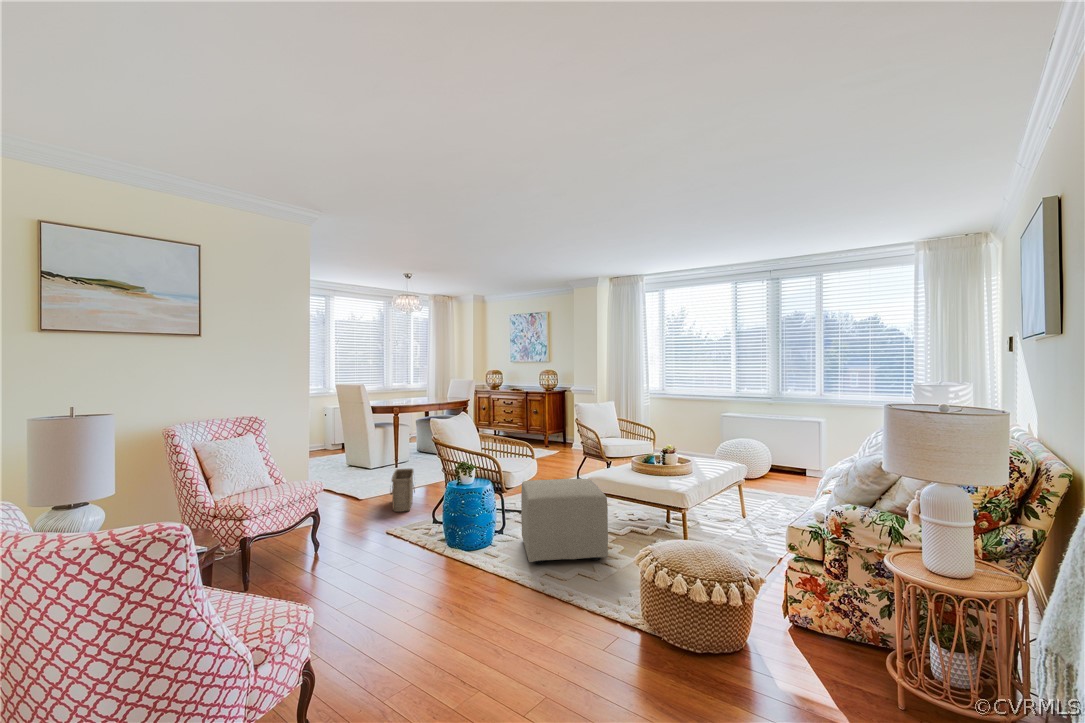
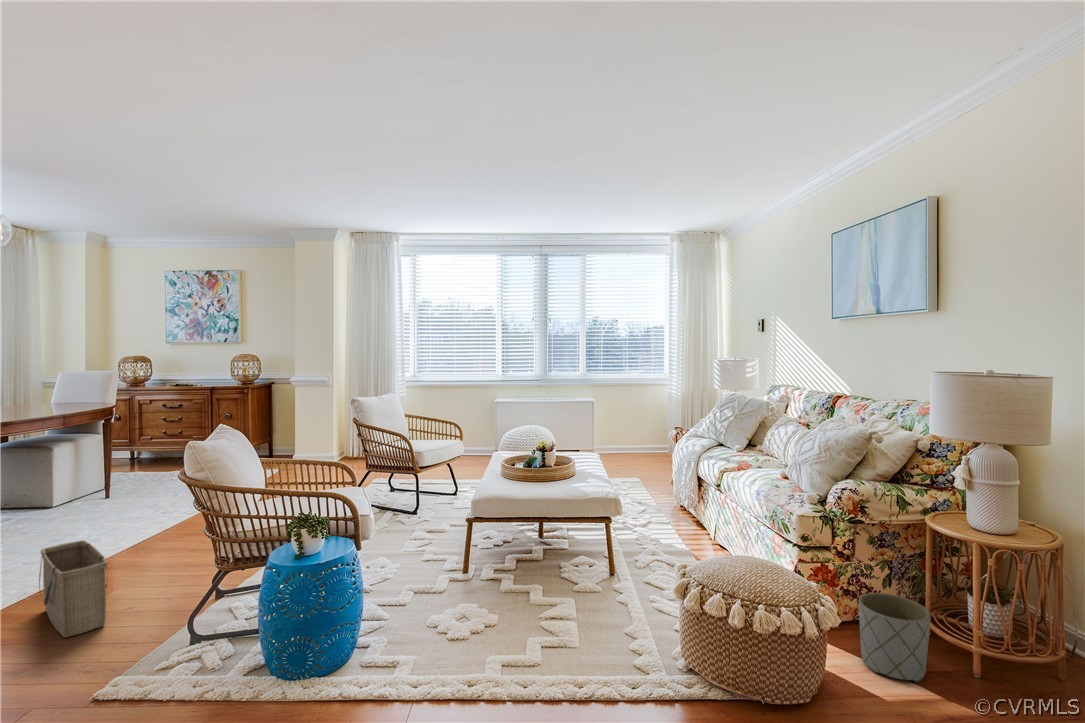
ottoman: present [521,479,608,564] -> none [392,501,549,651]
planter: none [791,603,854,686] -> present [859,593,931,682]

